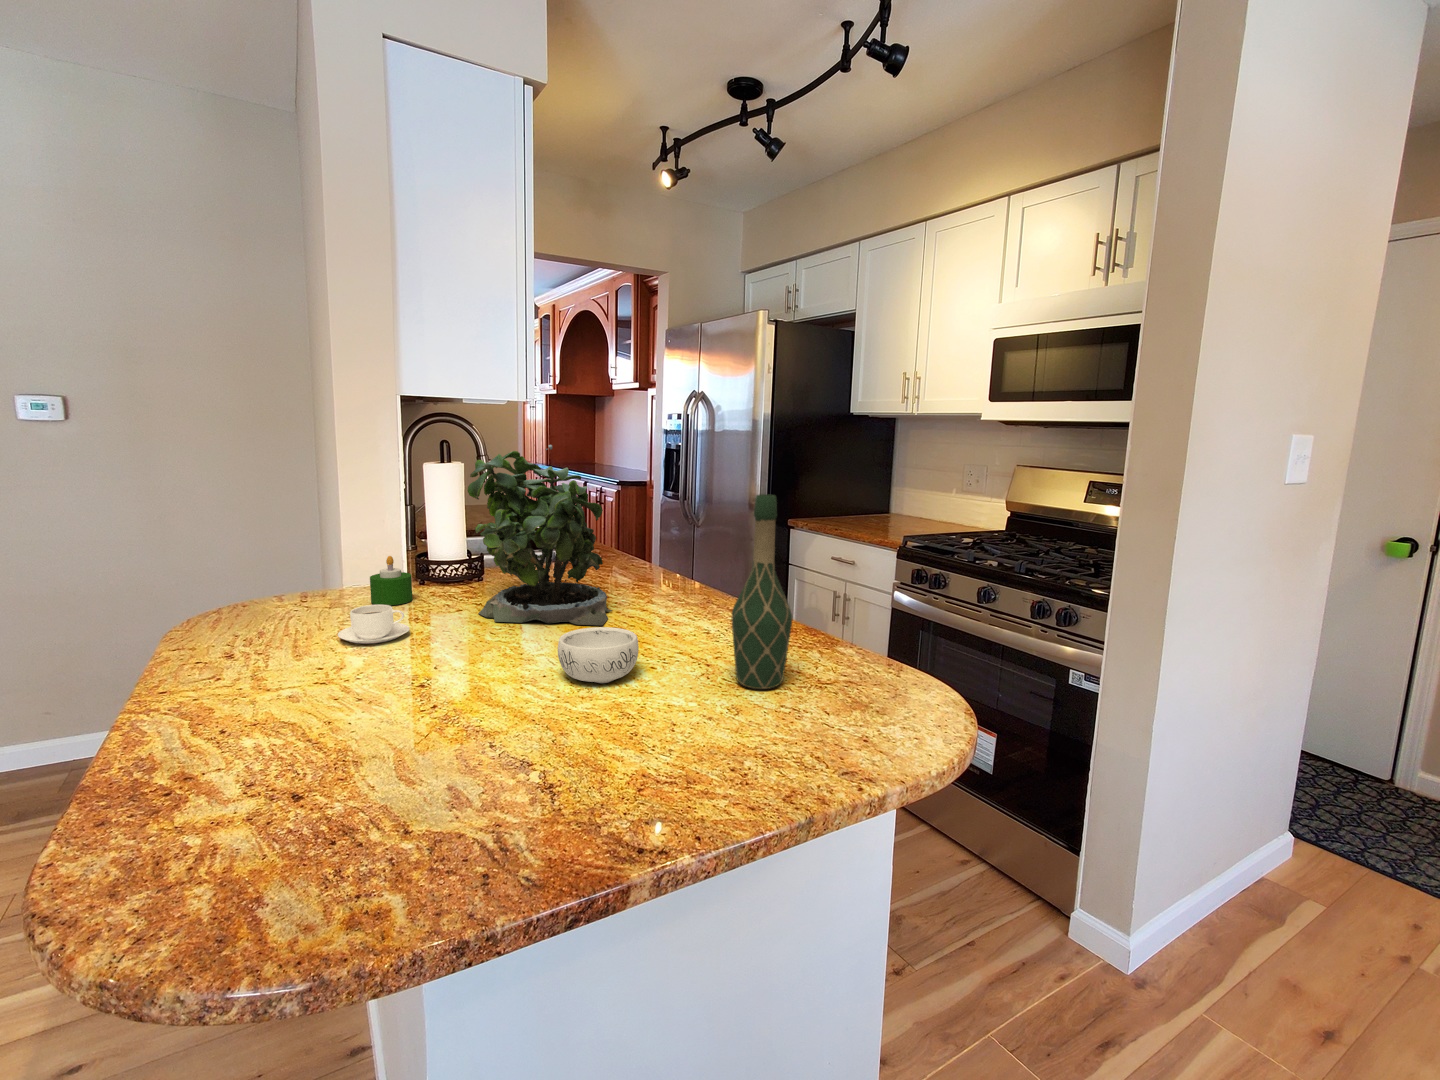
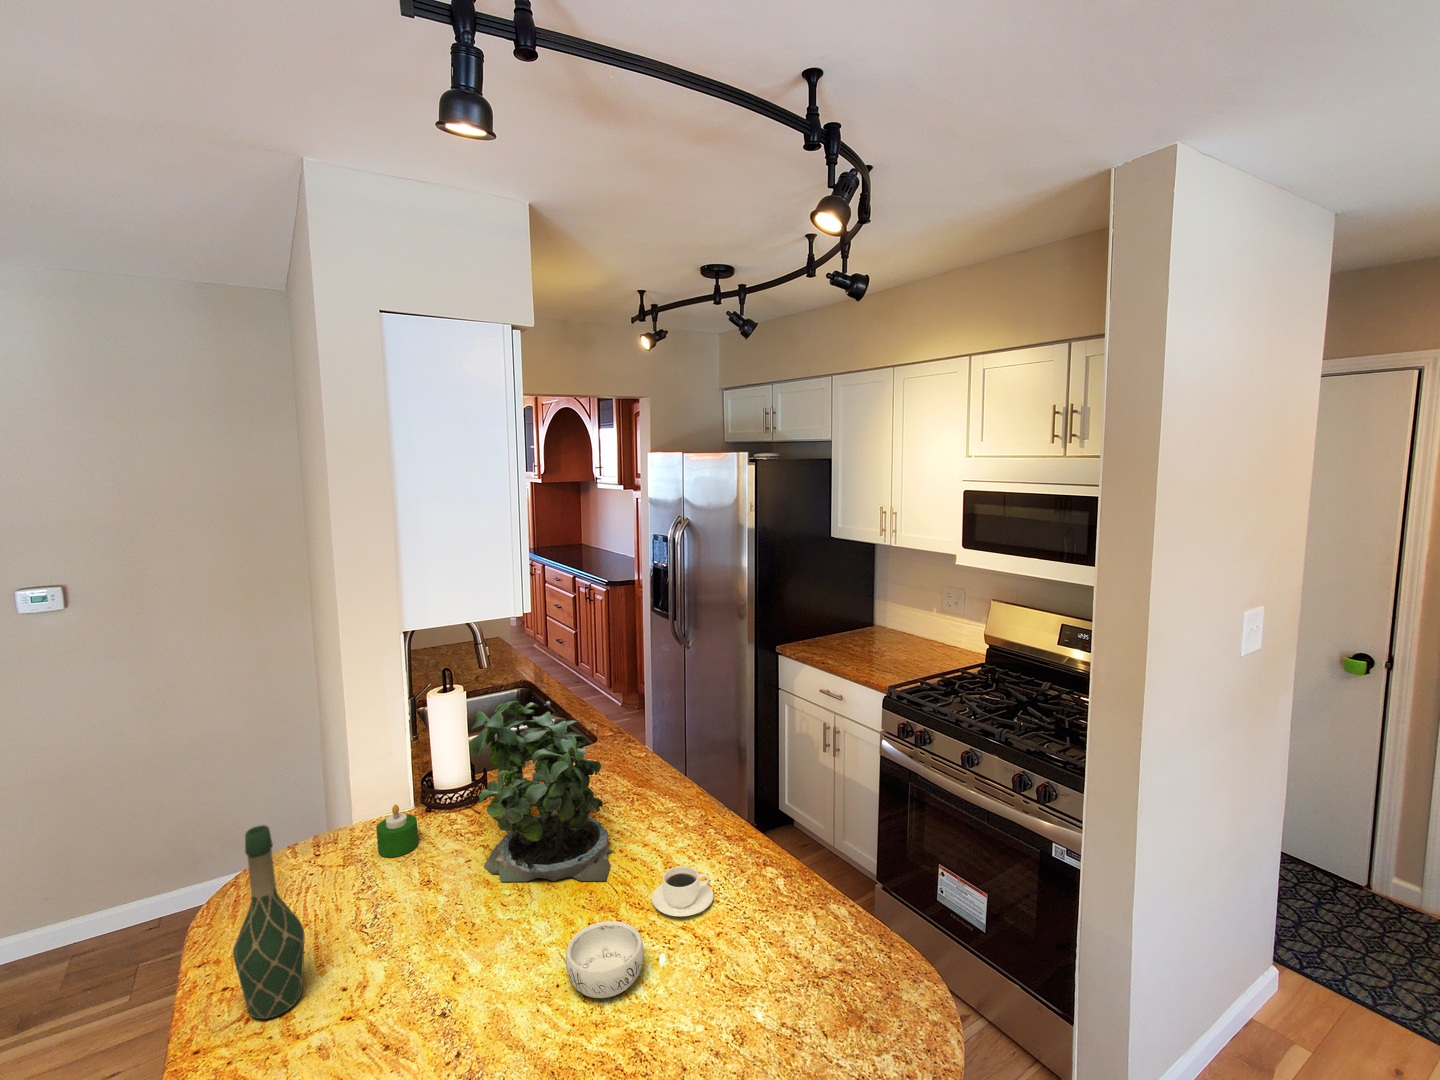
wine bottle: present [732,494,792,689] -> present [233,825,304,1019]
coffee cup: present [338,605,409,644] -> present [652,866,713,916]

